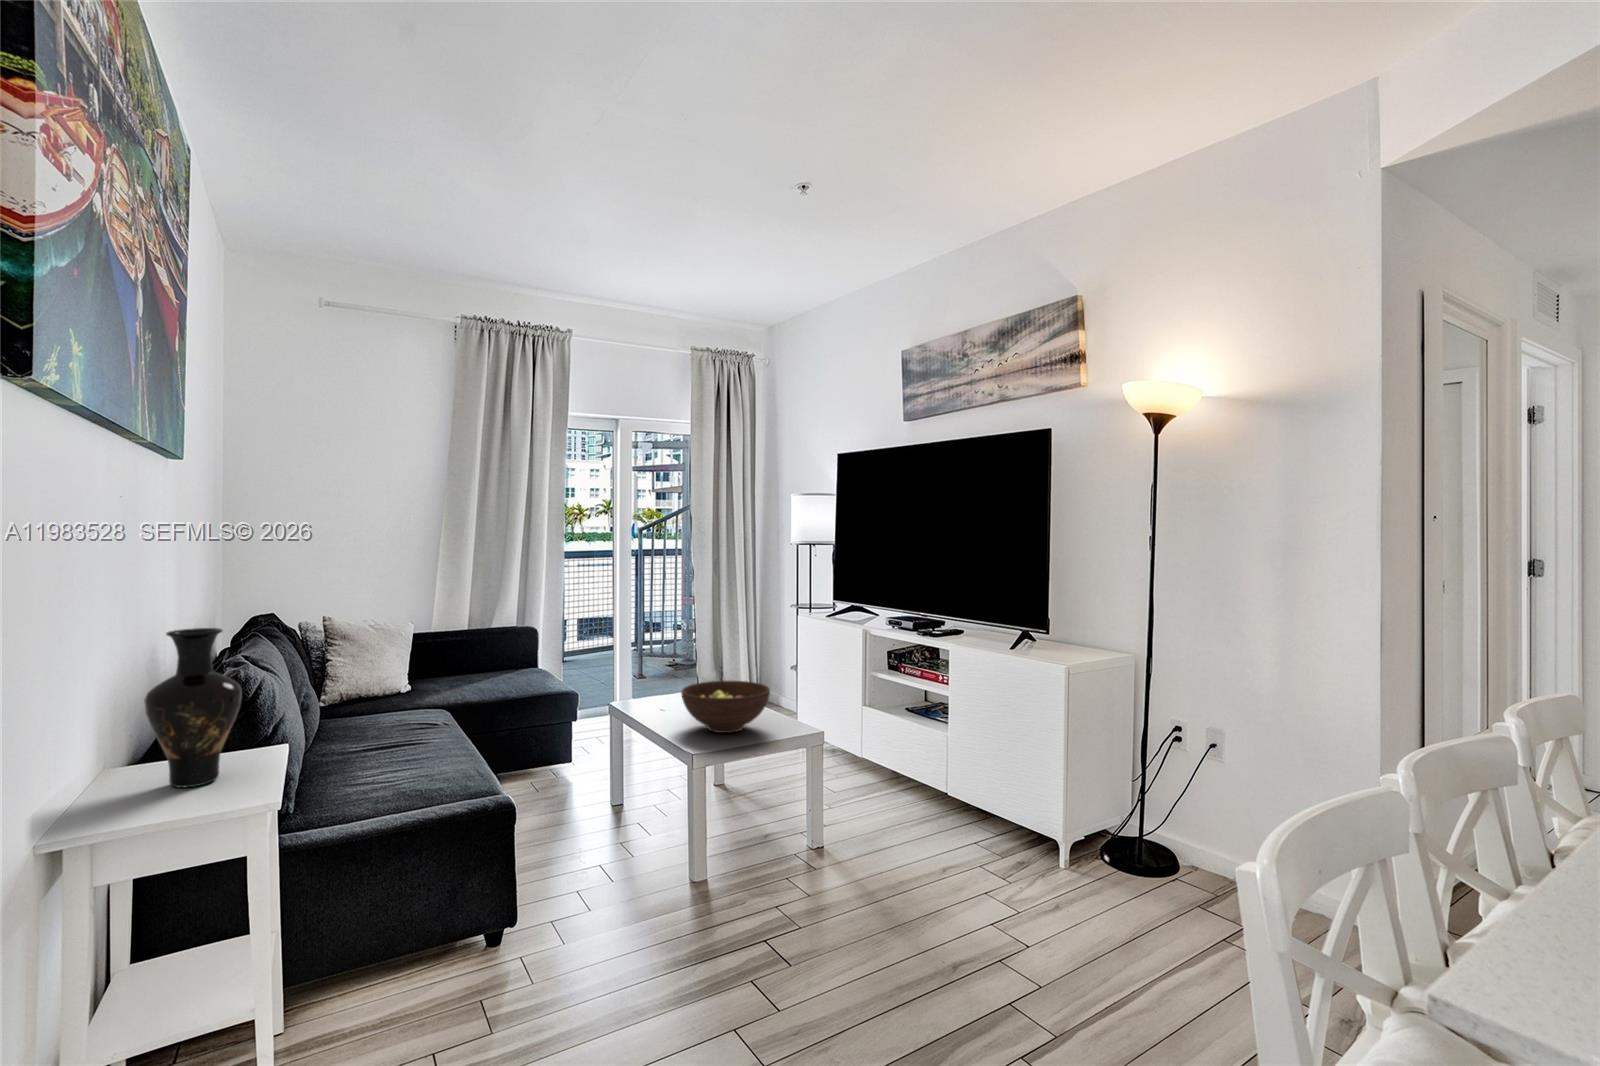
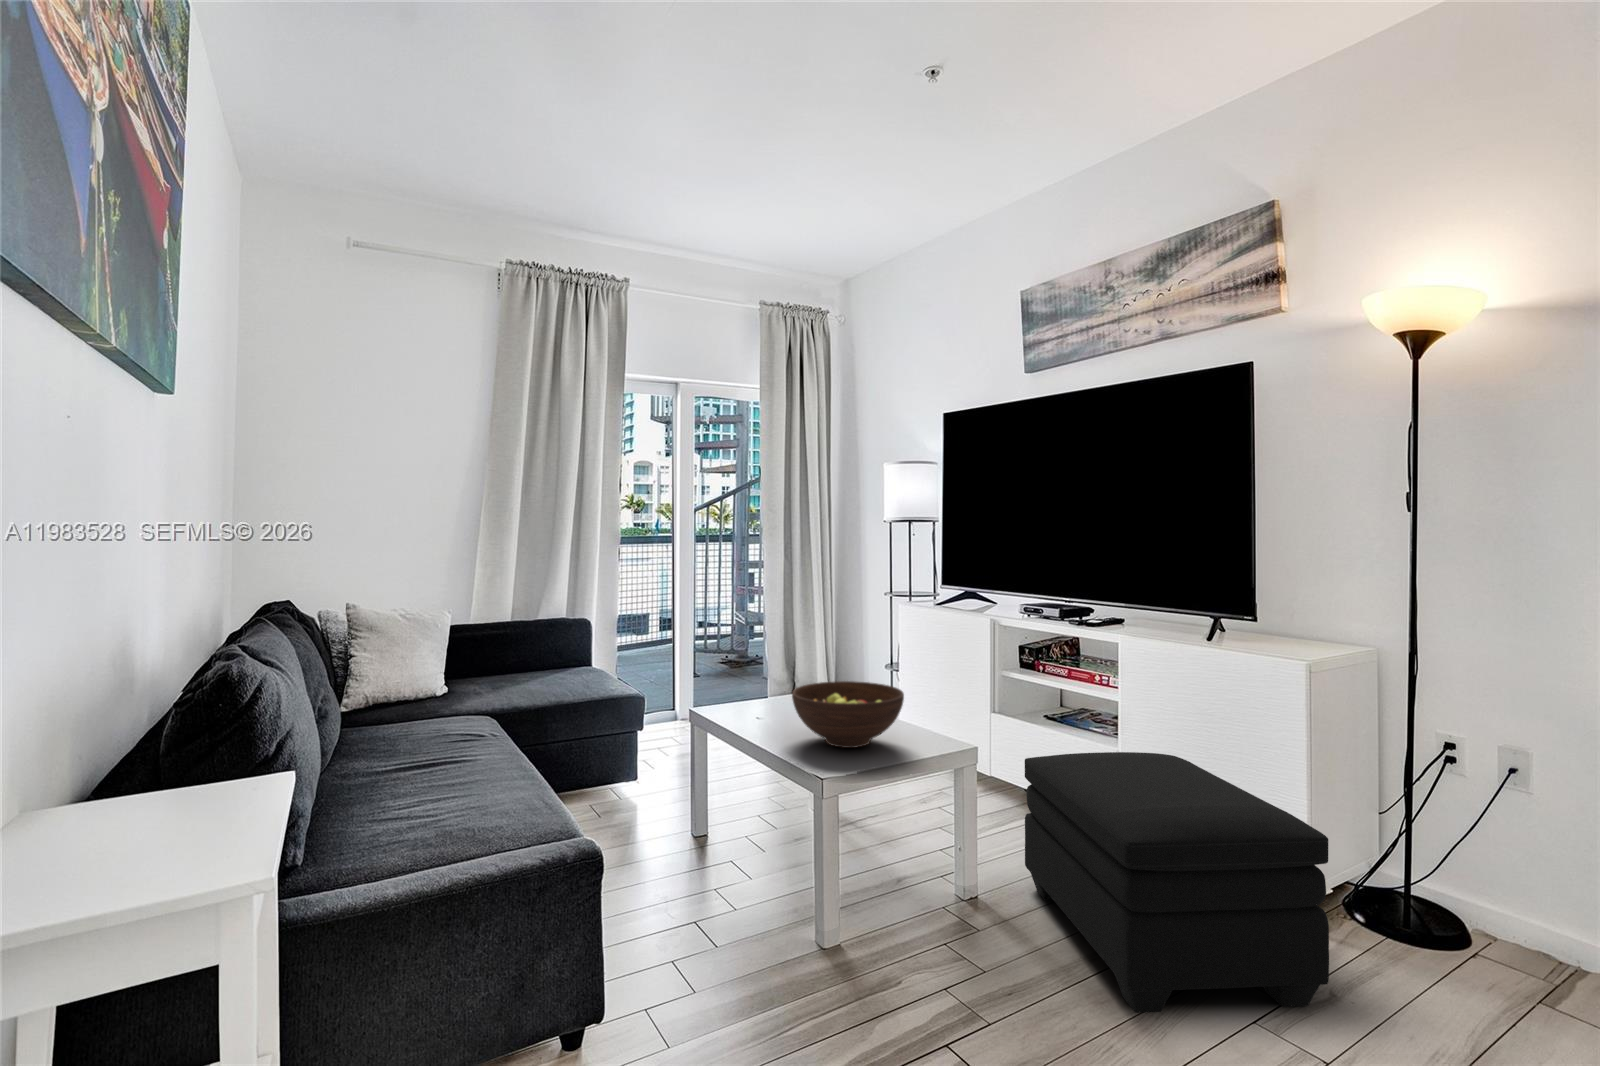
vase: present [144,628,242,788] -> none [69,599,222,842]
ottoman: none [865,736,1051,923] -> present [1025,752,1329,1013]

